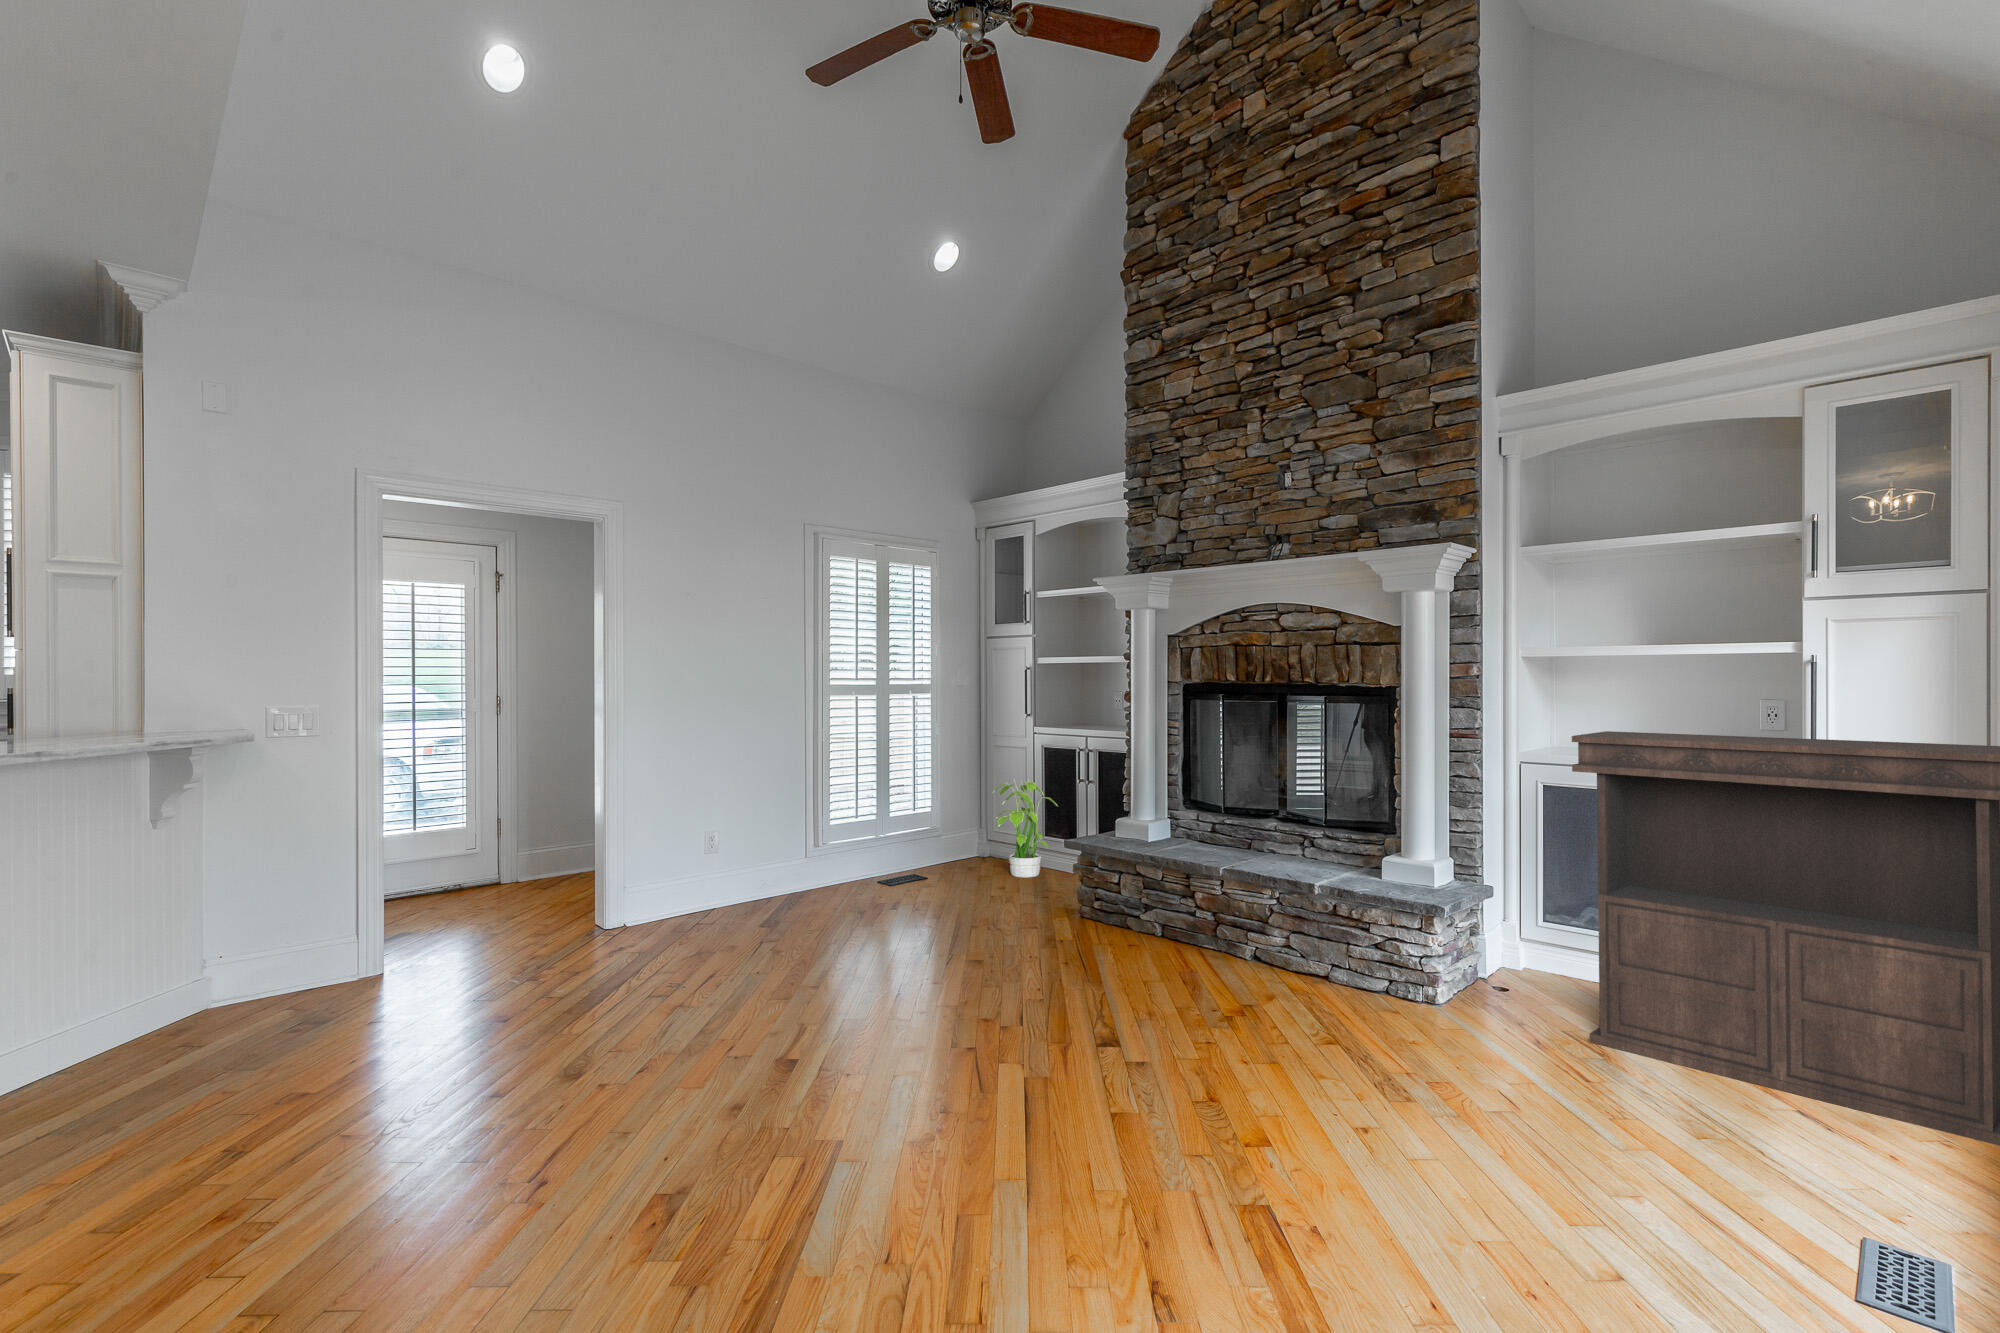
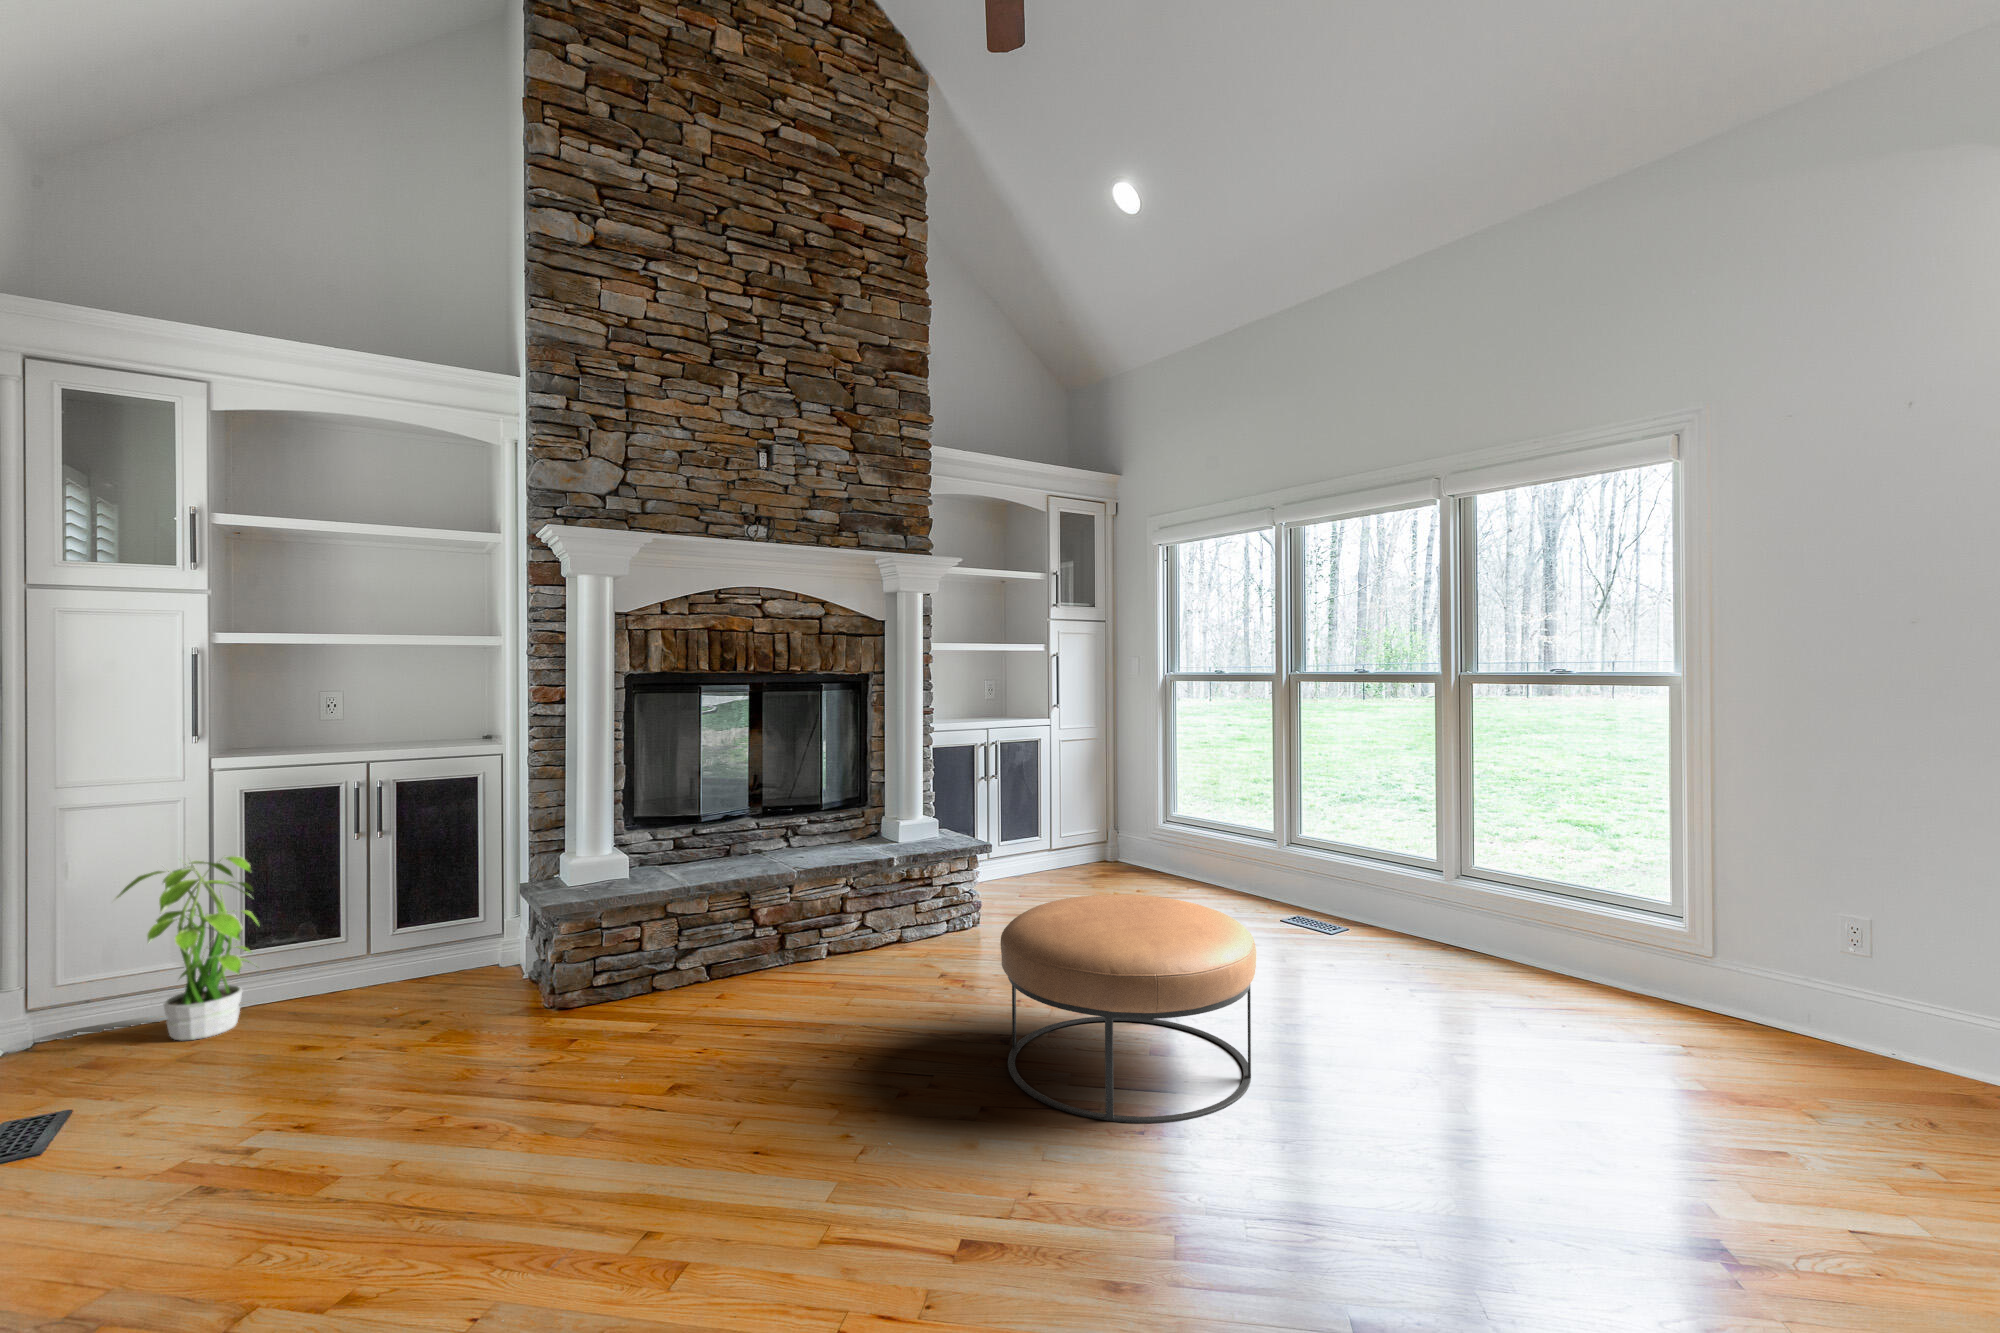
console table: present [1572,731,2000,1146] -> none [1026,696,1215,909]
ottoman: none [933,913,1176,1128] -> present [1001,895,1257,1123]

